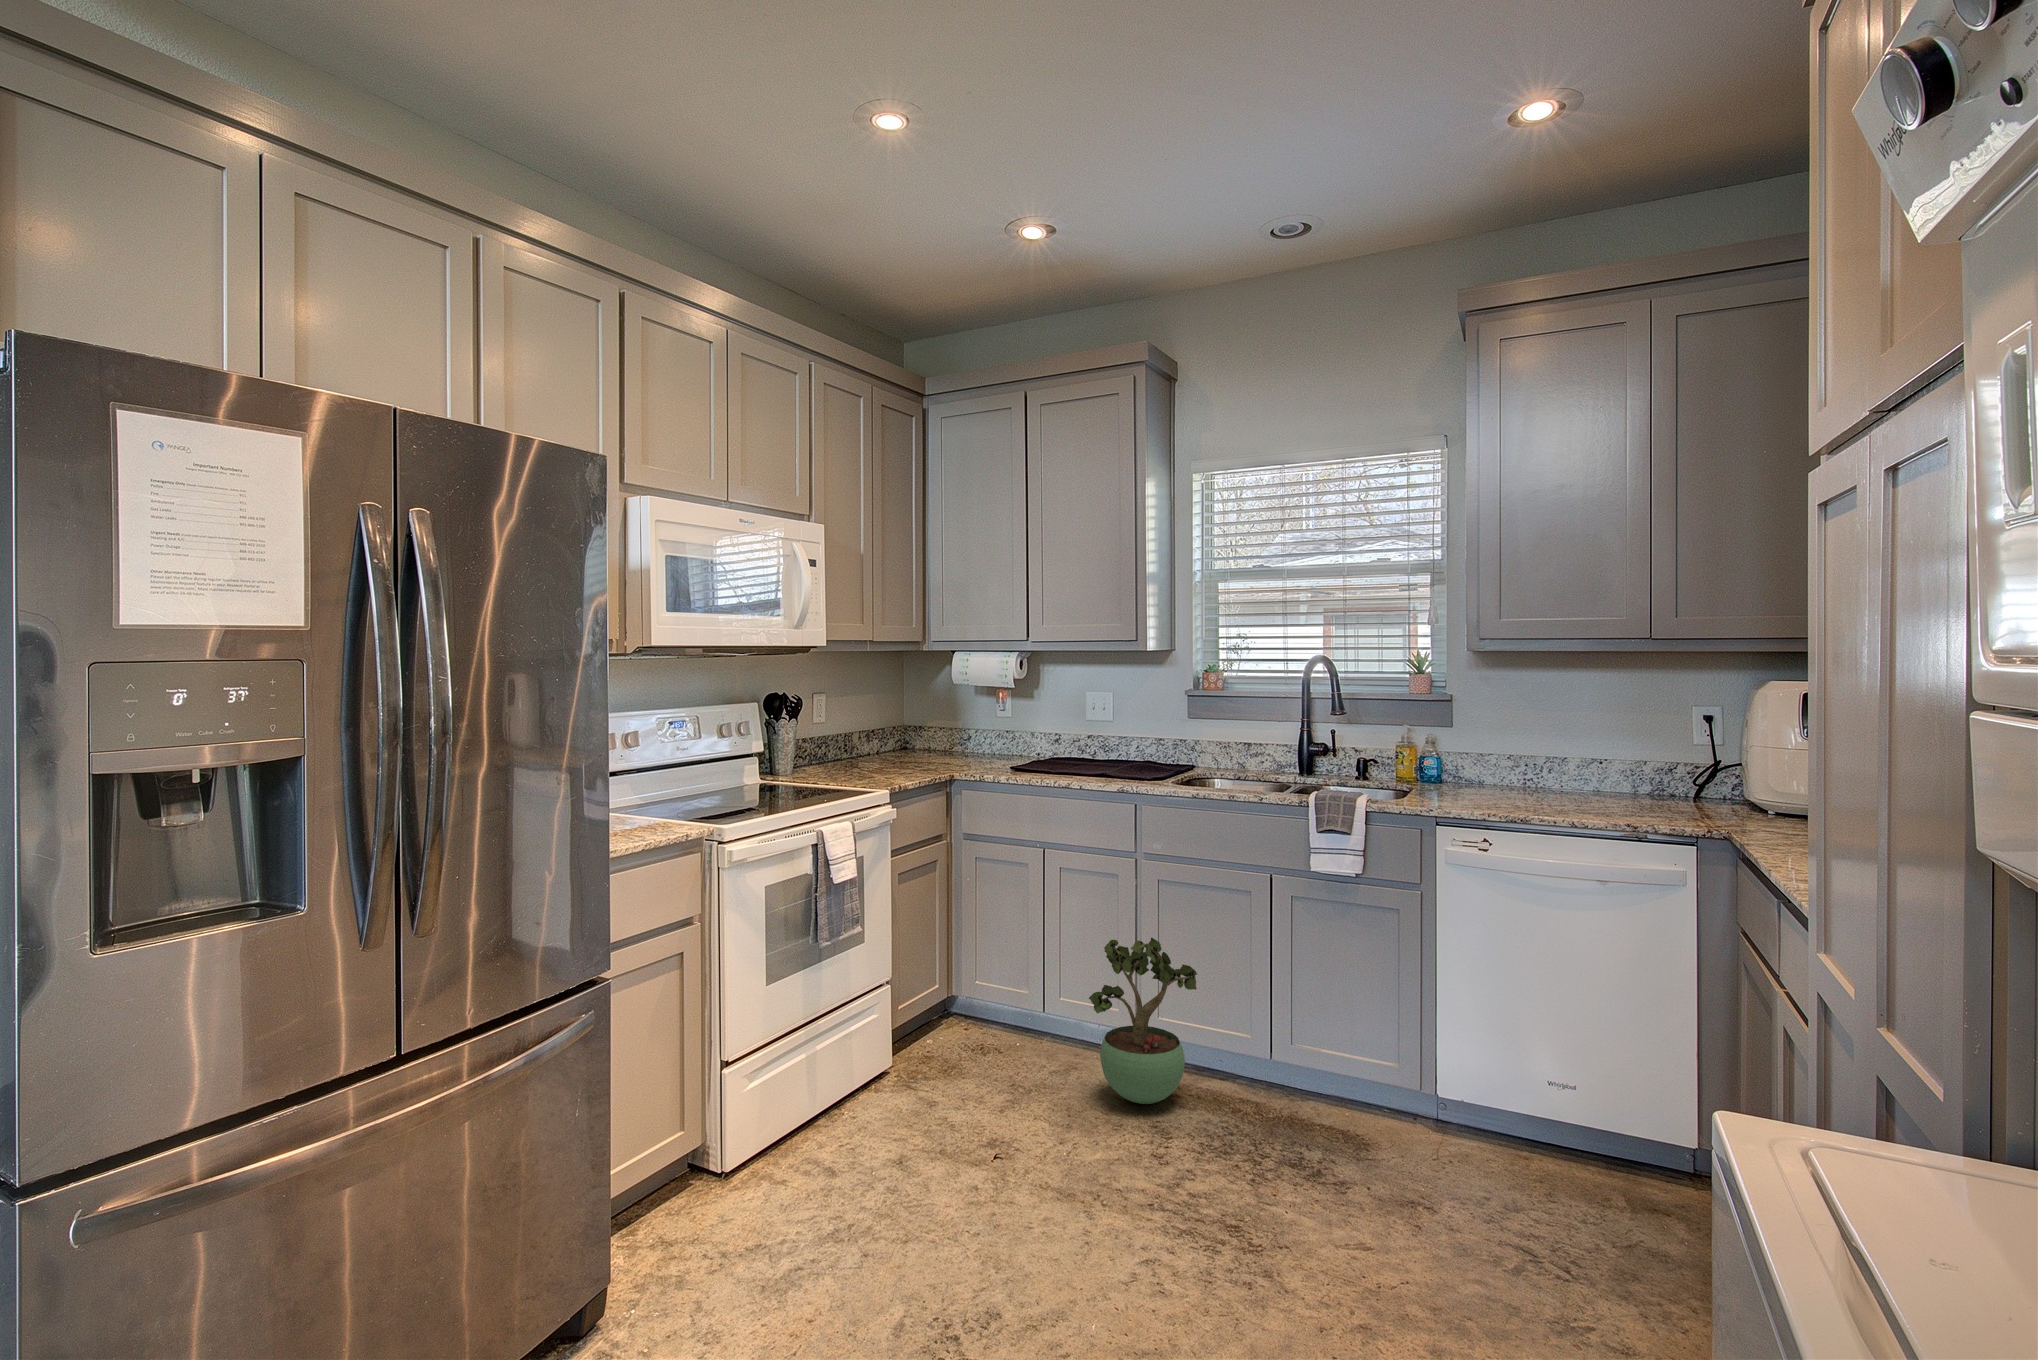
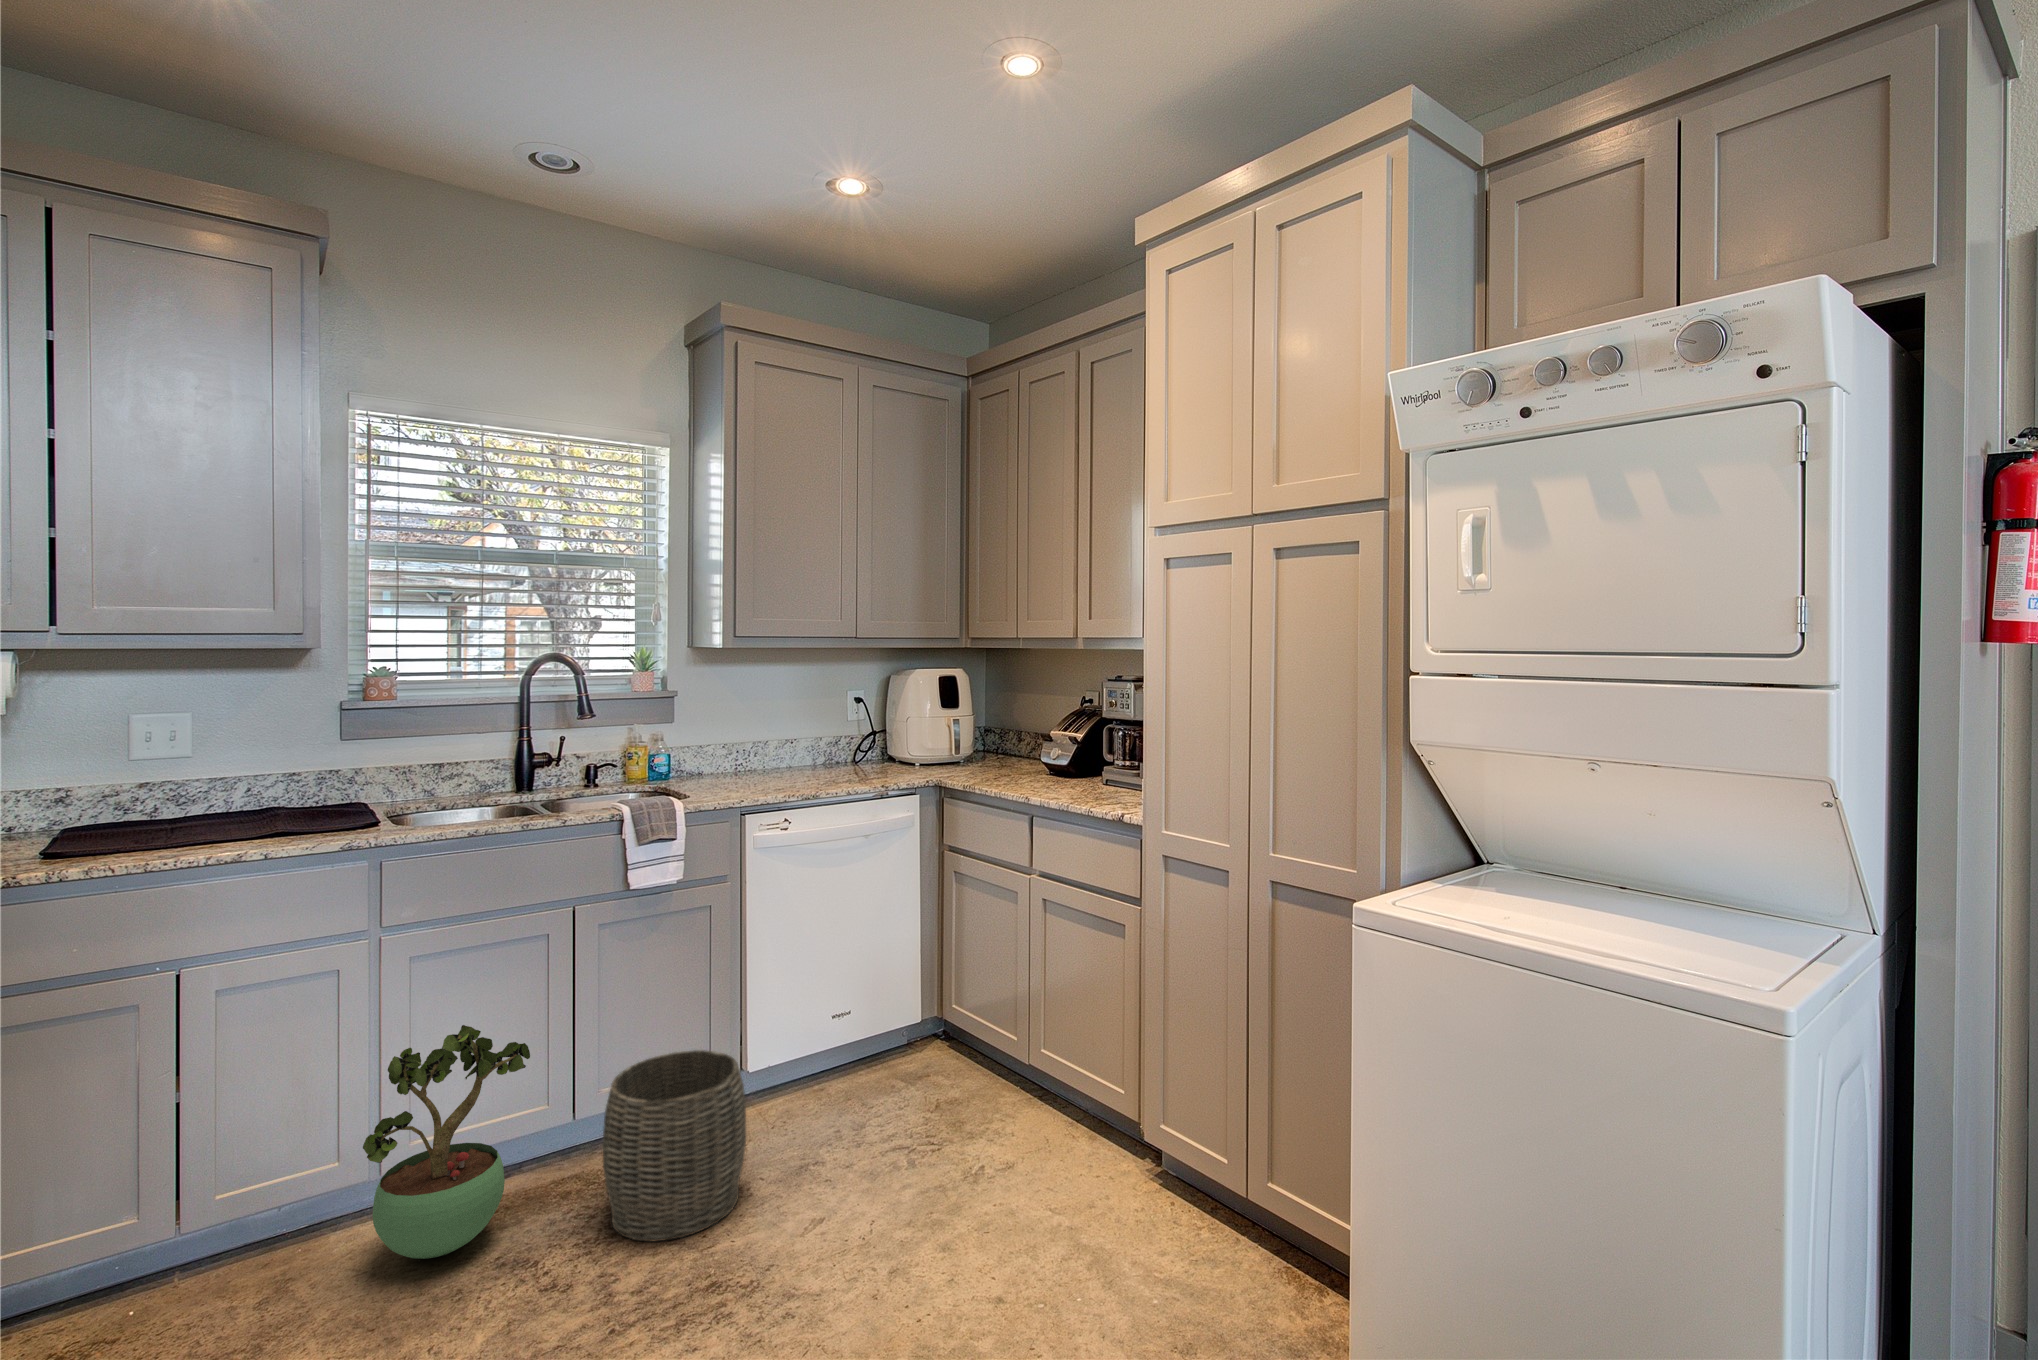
woven basket: none [1224,1024,1351,1194] -> present [603,1050,746,1242]

